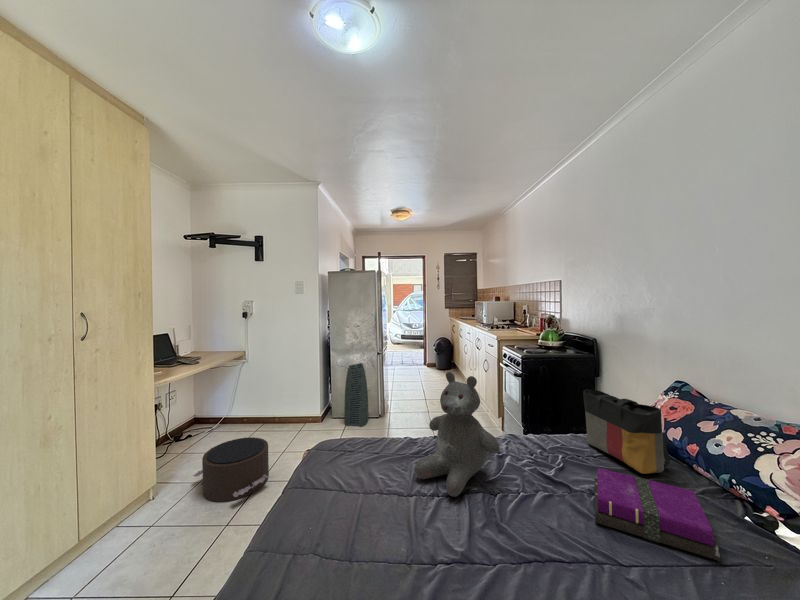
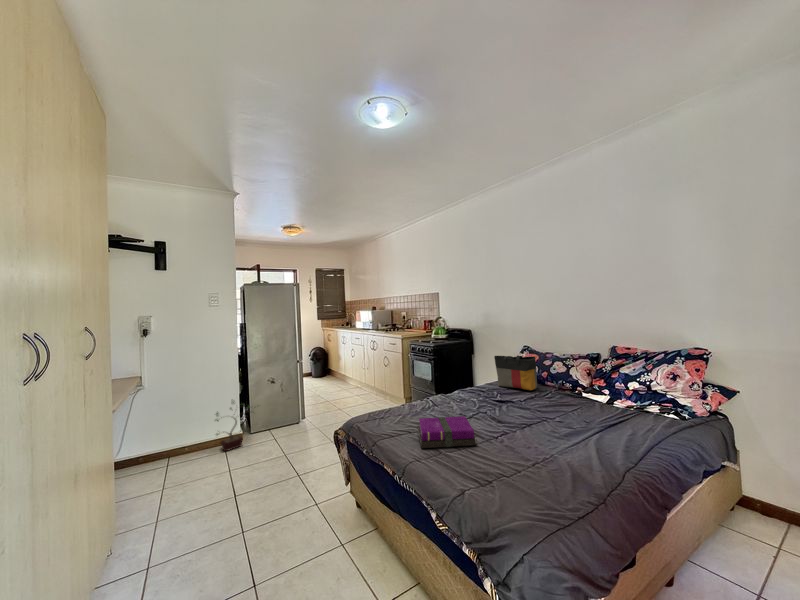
air purifier: present [344,363,369,426] -> none [269,374,294,438]
teddy bear: present [415,372,499,497] -> none [434,350,484,418]
potted plant: none [292,380,335,427] -> present [216,401,250,451]
pouf: present [193,437,269,502] -> none [154,459,253,530]
notebook: present [594,468,720,561] -> present [417,416,477,448]

